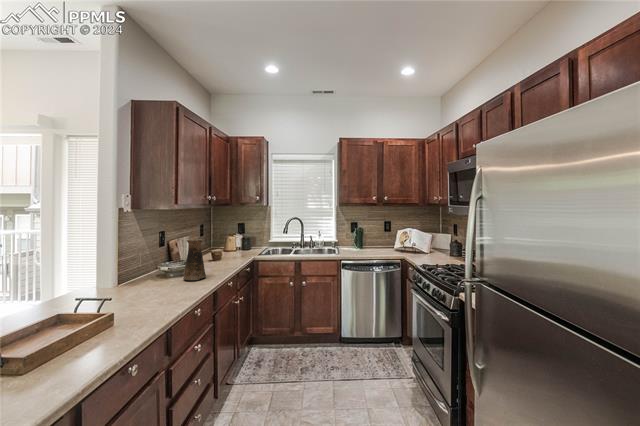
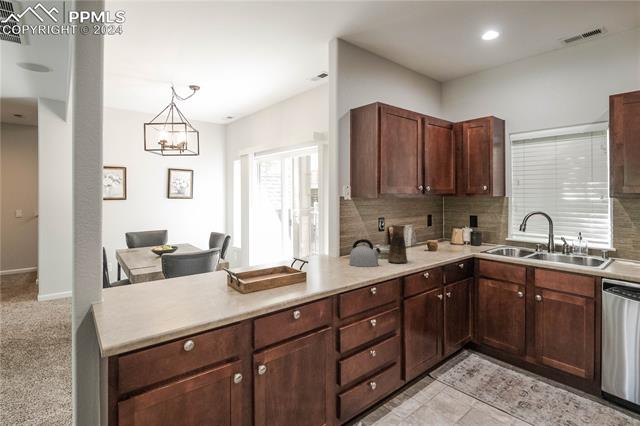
kettle: none [137,261,180,296] -> present [349,239,381,267]

